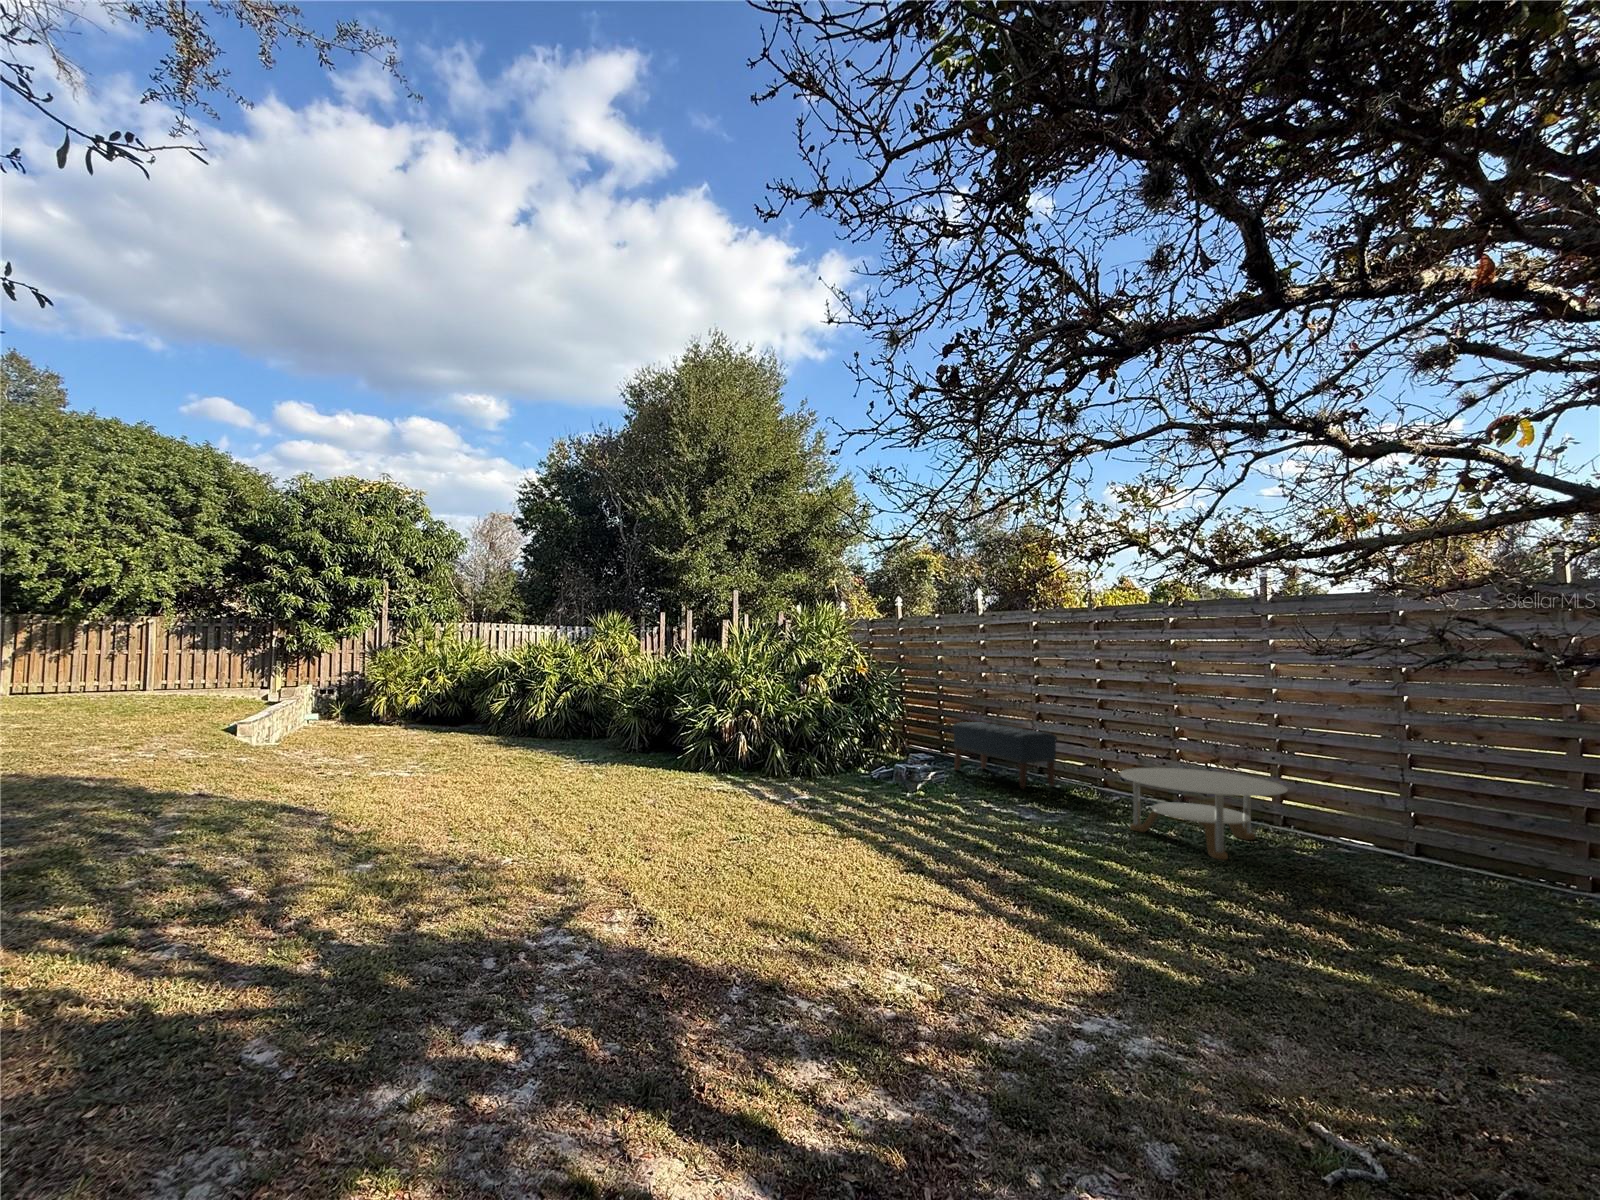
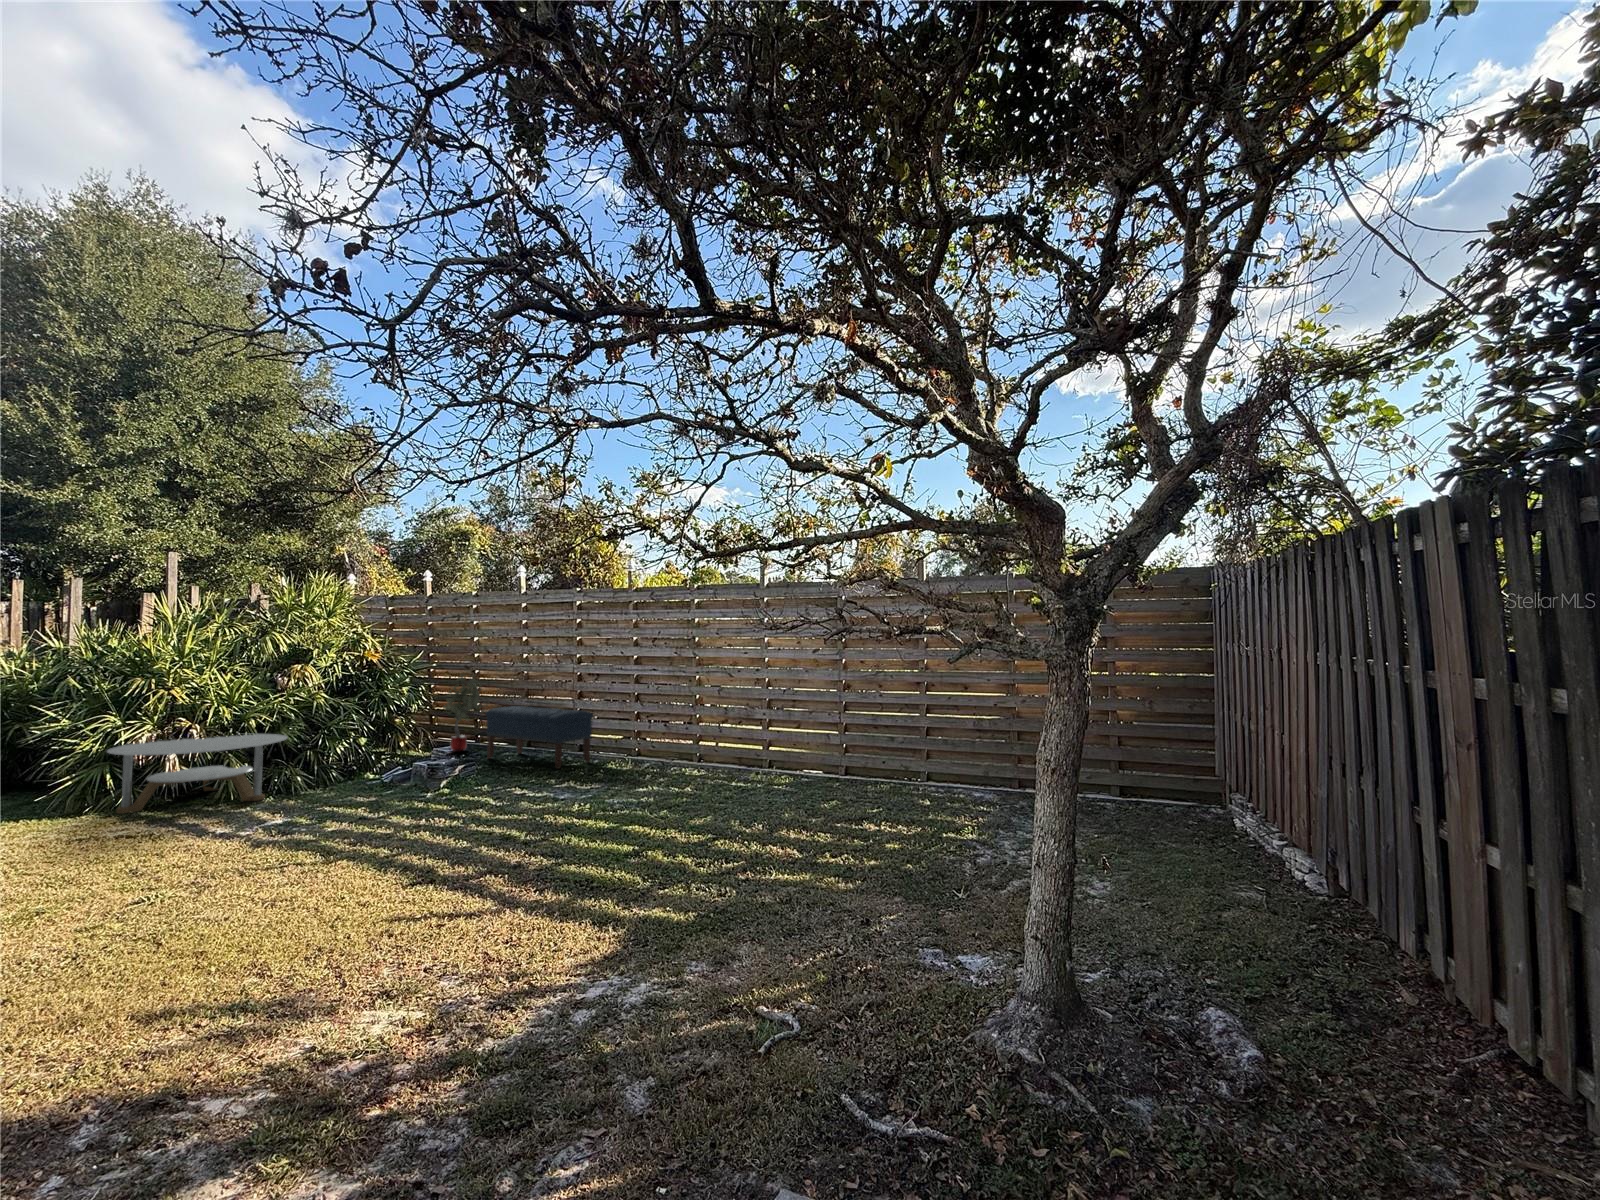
potted tree: none [914,687,956,760] -> present [444,674,488,752]
round table: present [1120,768,1288,860] -> present [107,734,288,813]

